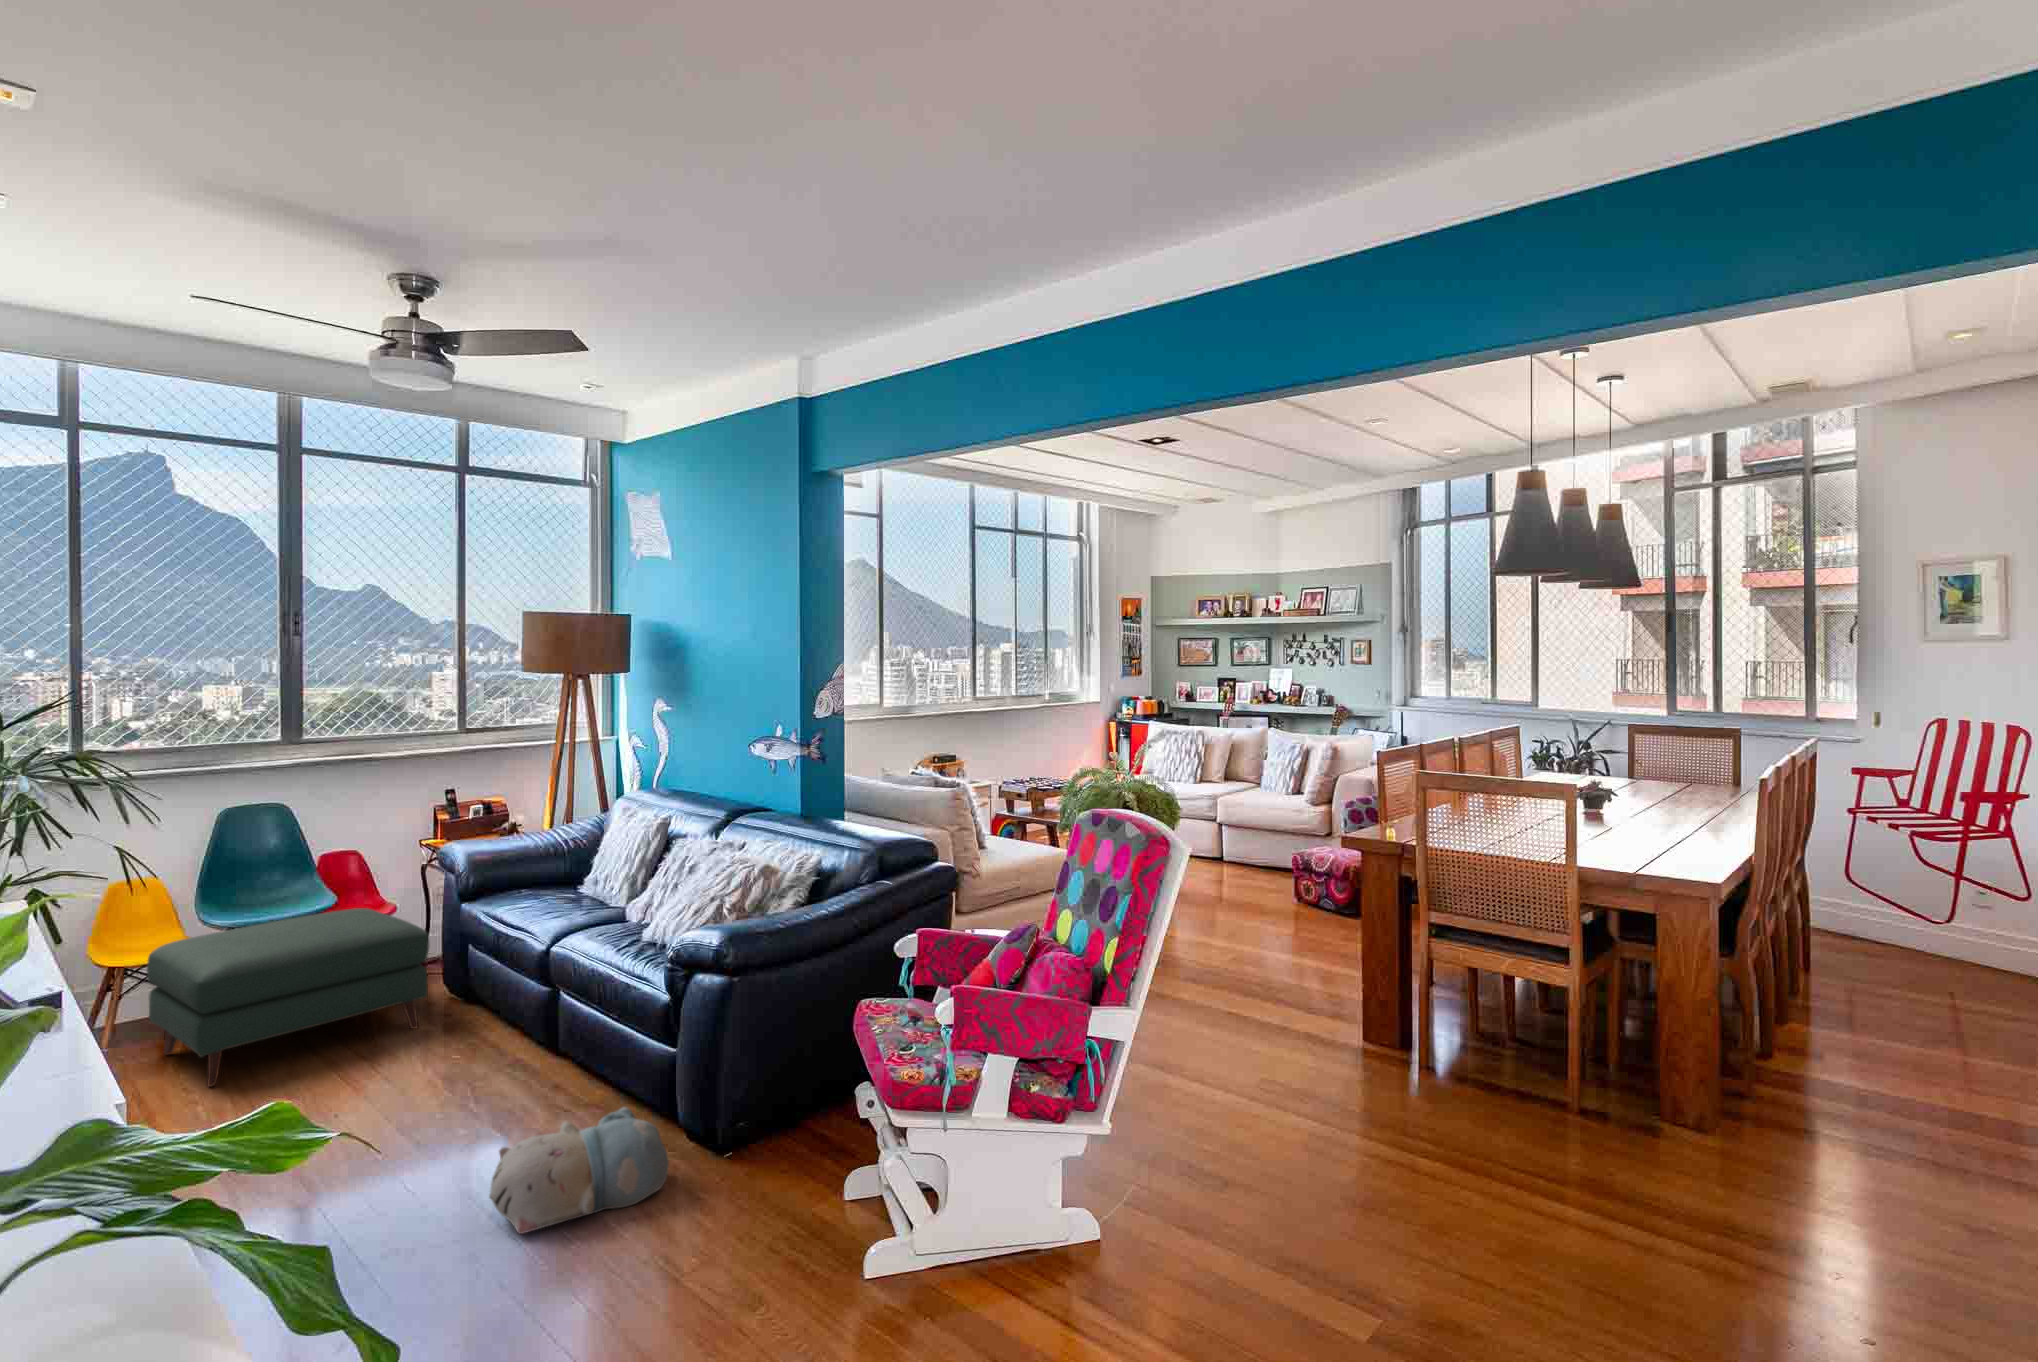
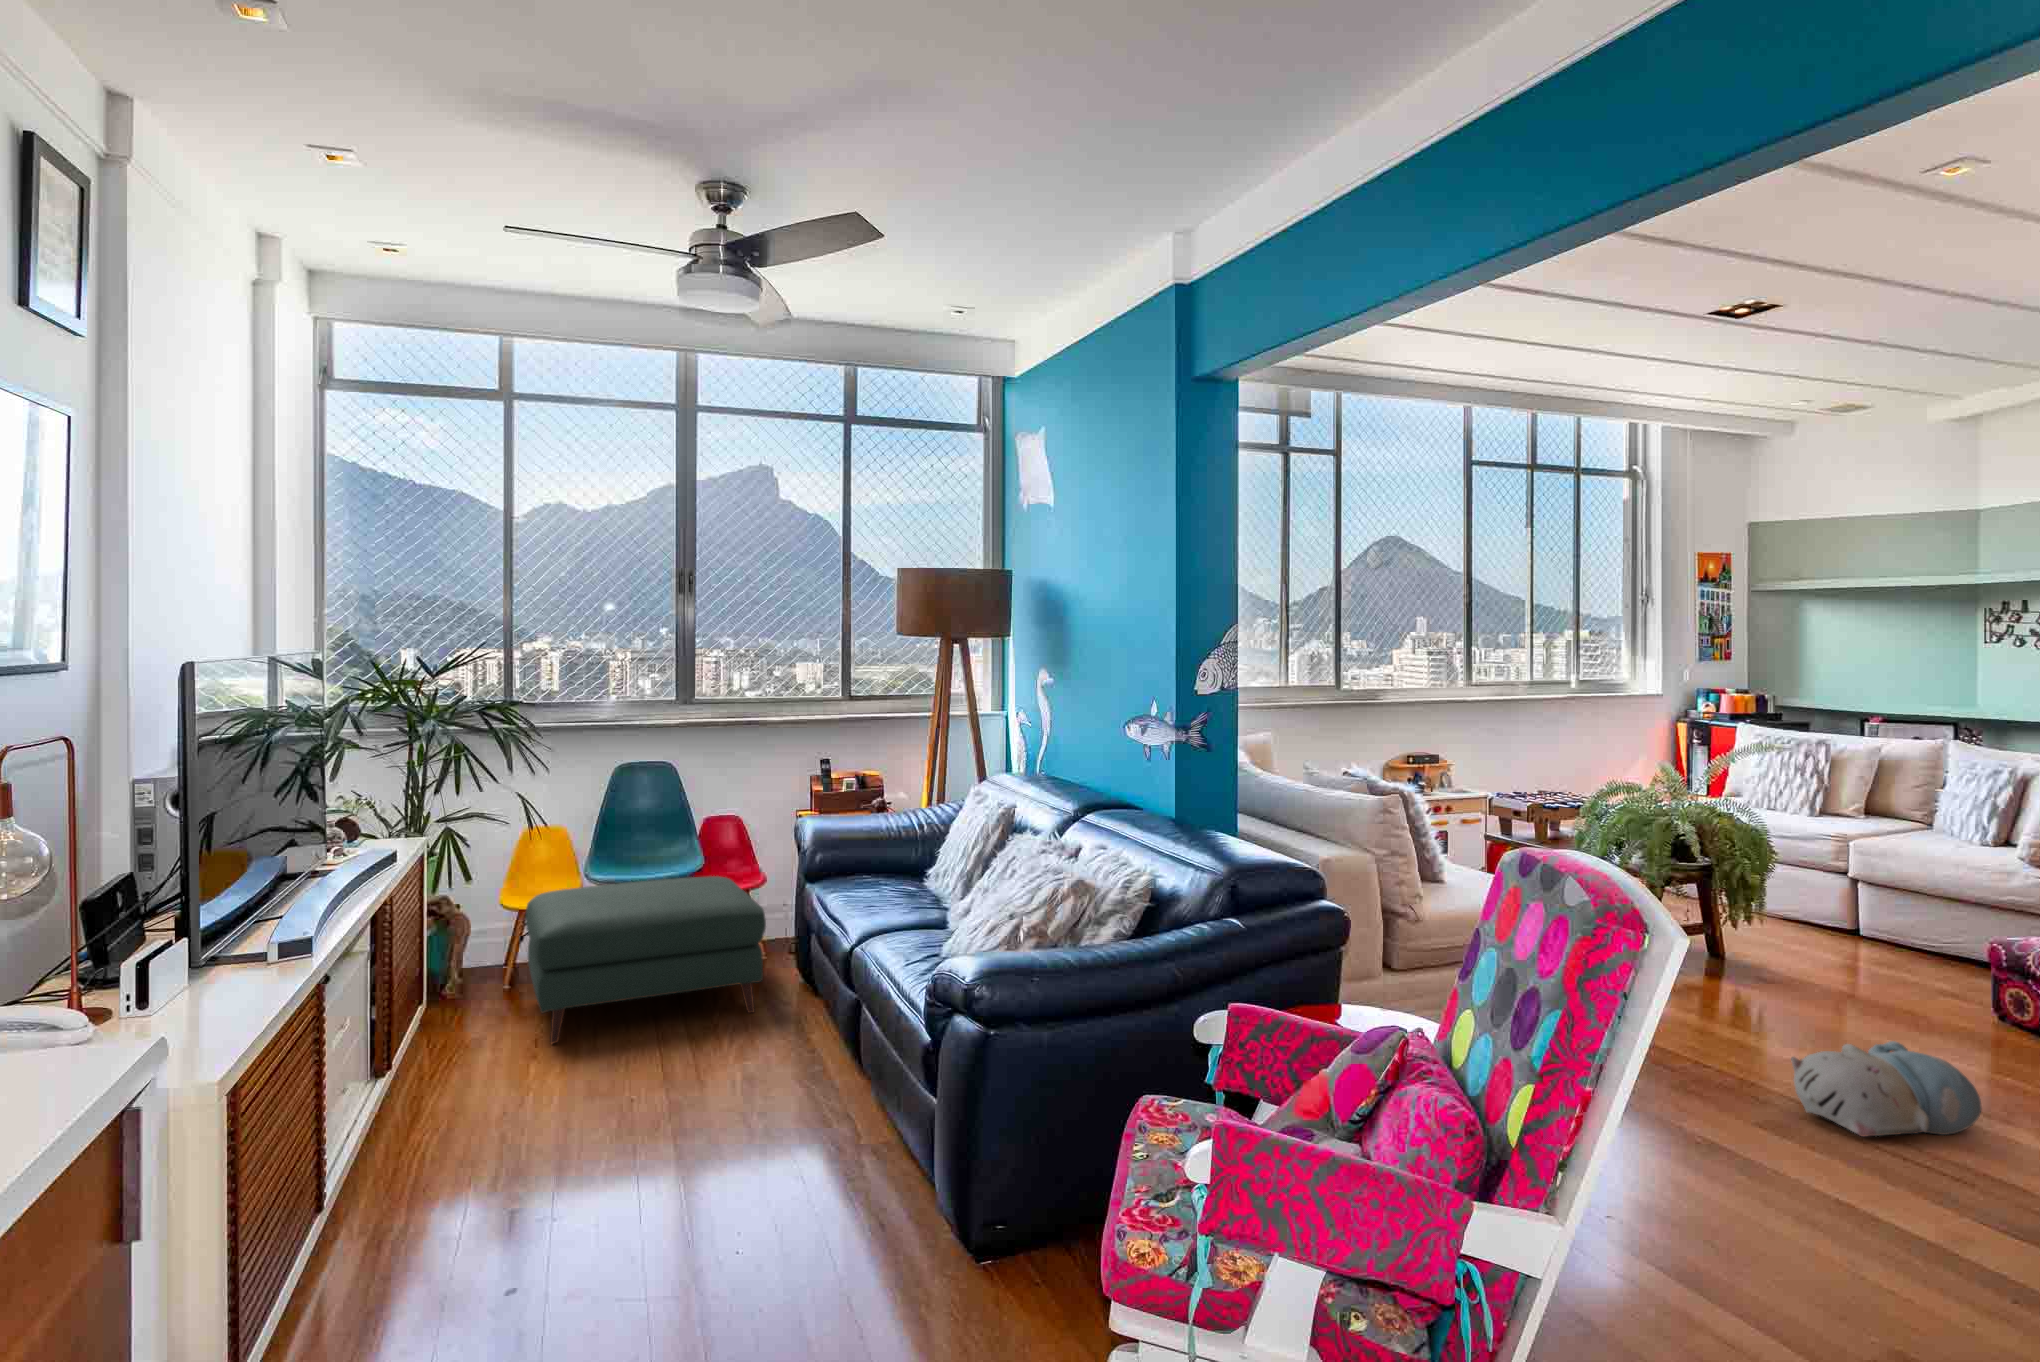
plush toy: present [489,1107,669,1234] -> present [1791,1041,1981,1136]

